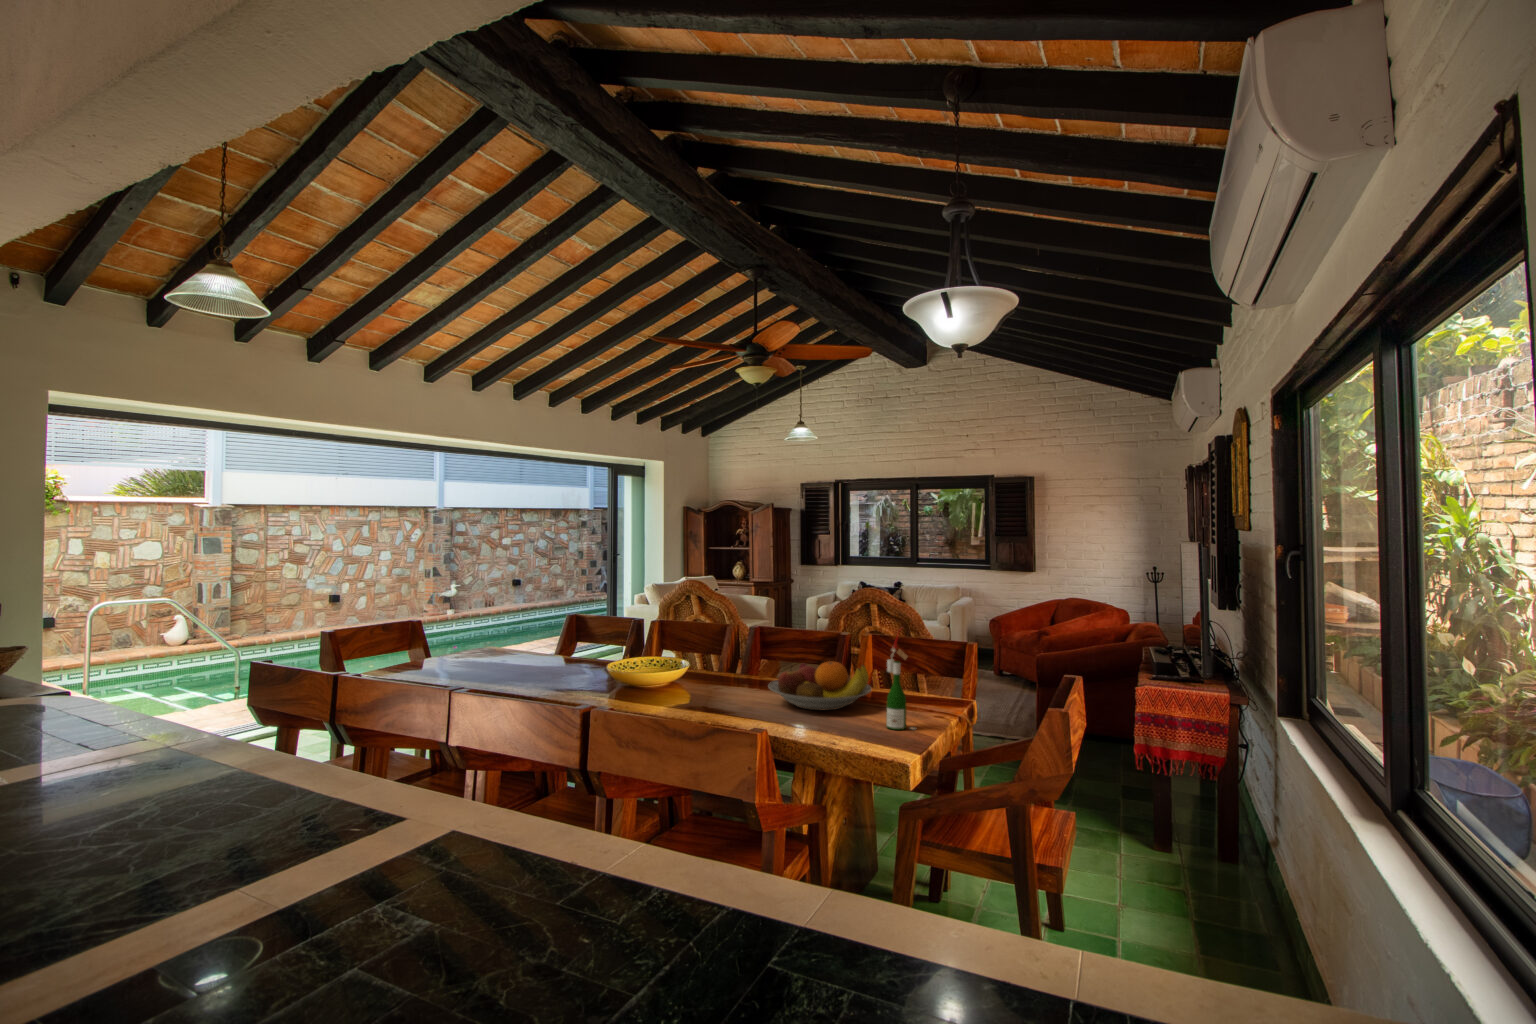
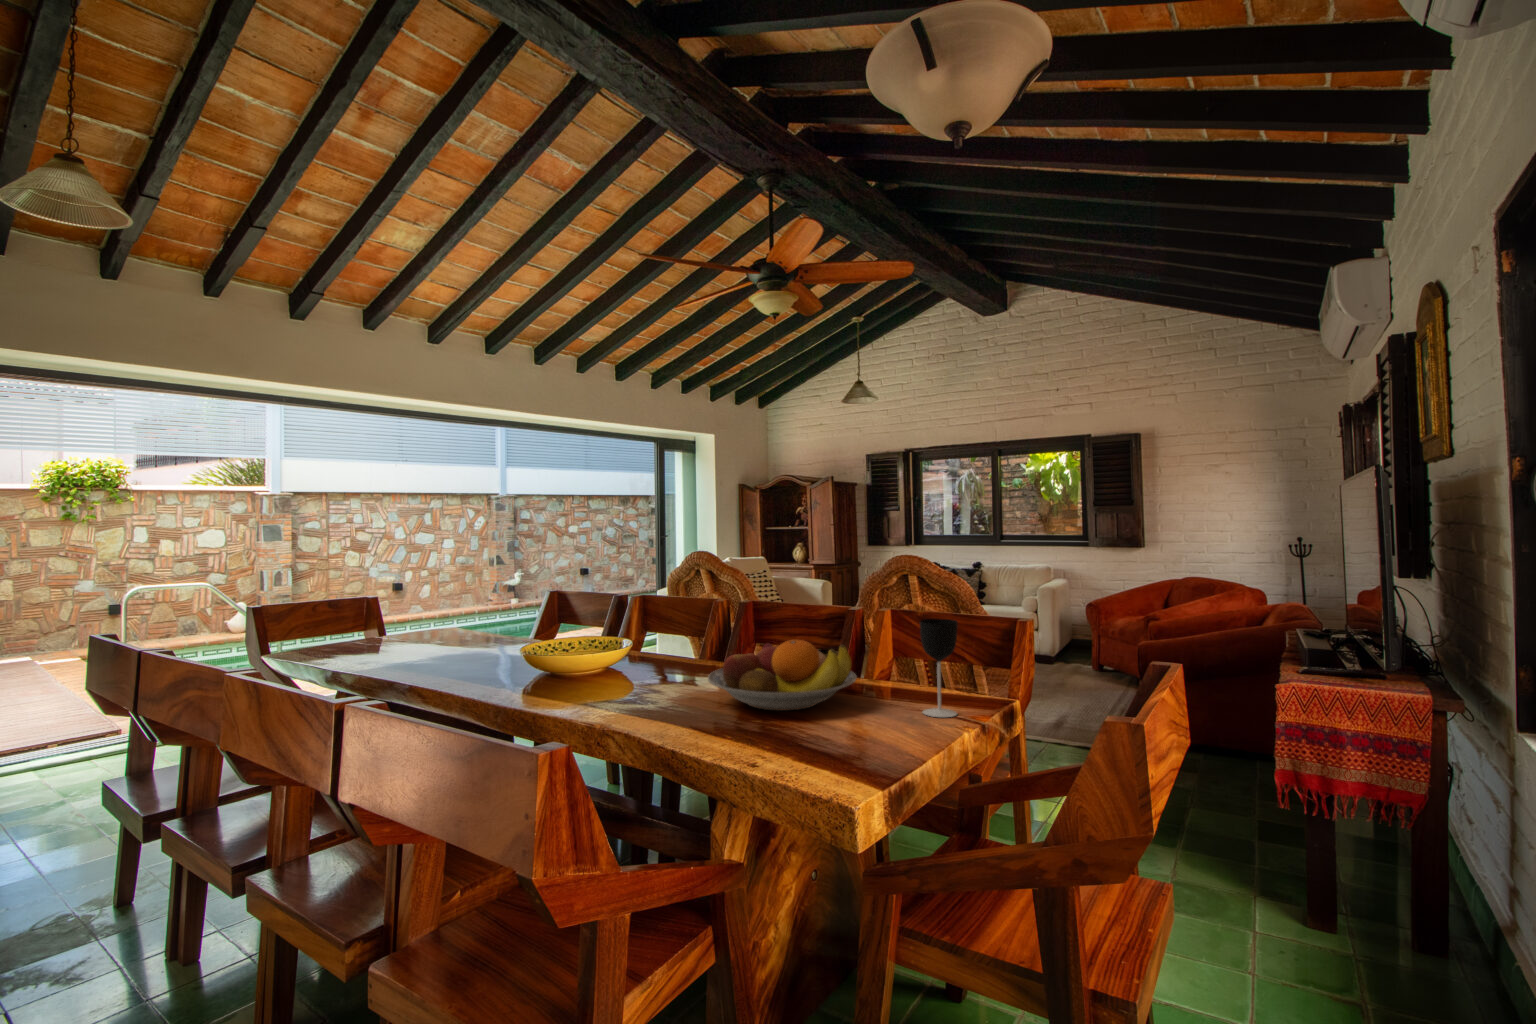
wine bottle: present [886,629,916,730] -> none [855,583,902,745]
wine glass: none [918,647,943,713] -> present [920,618,958,717]

